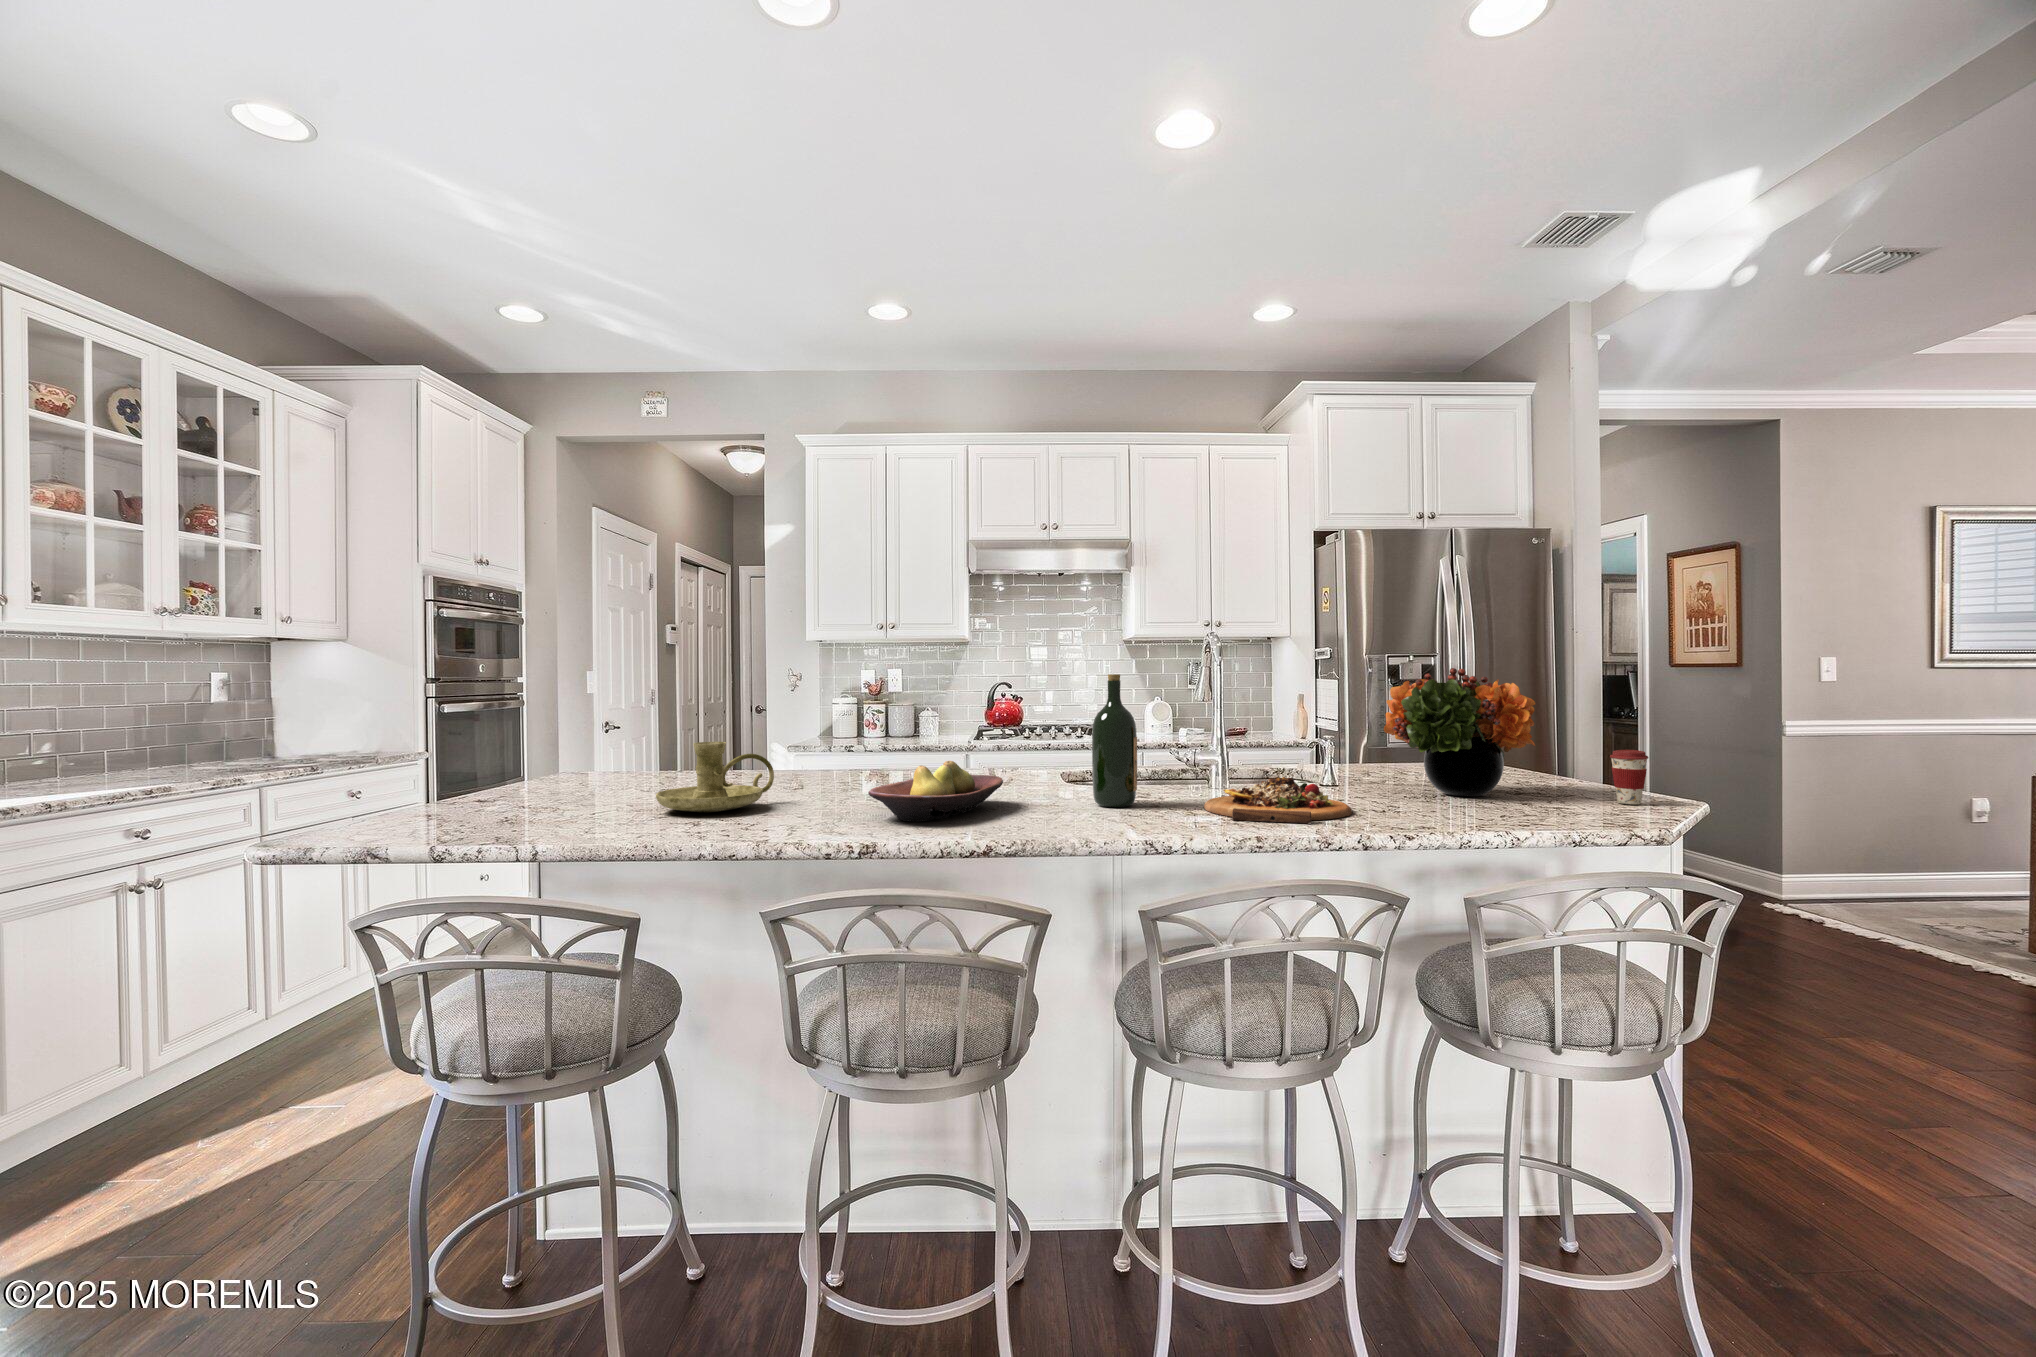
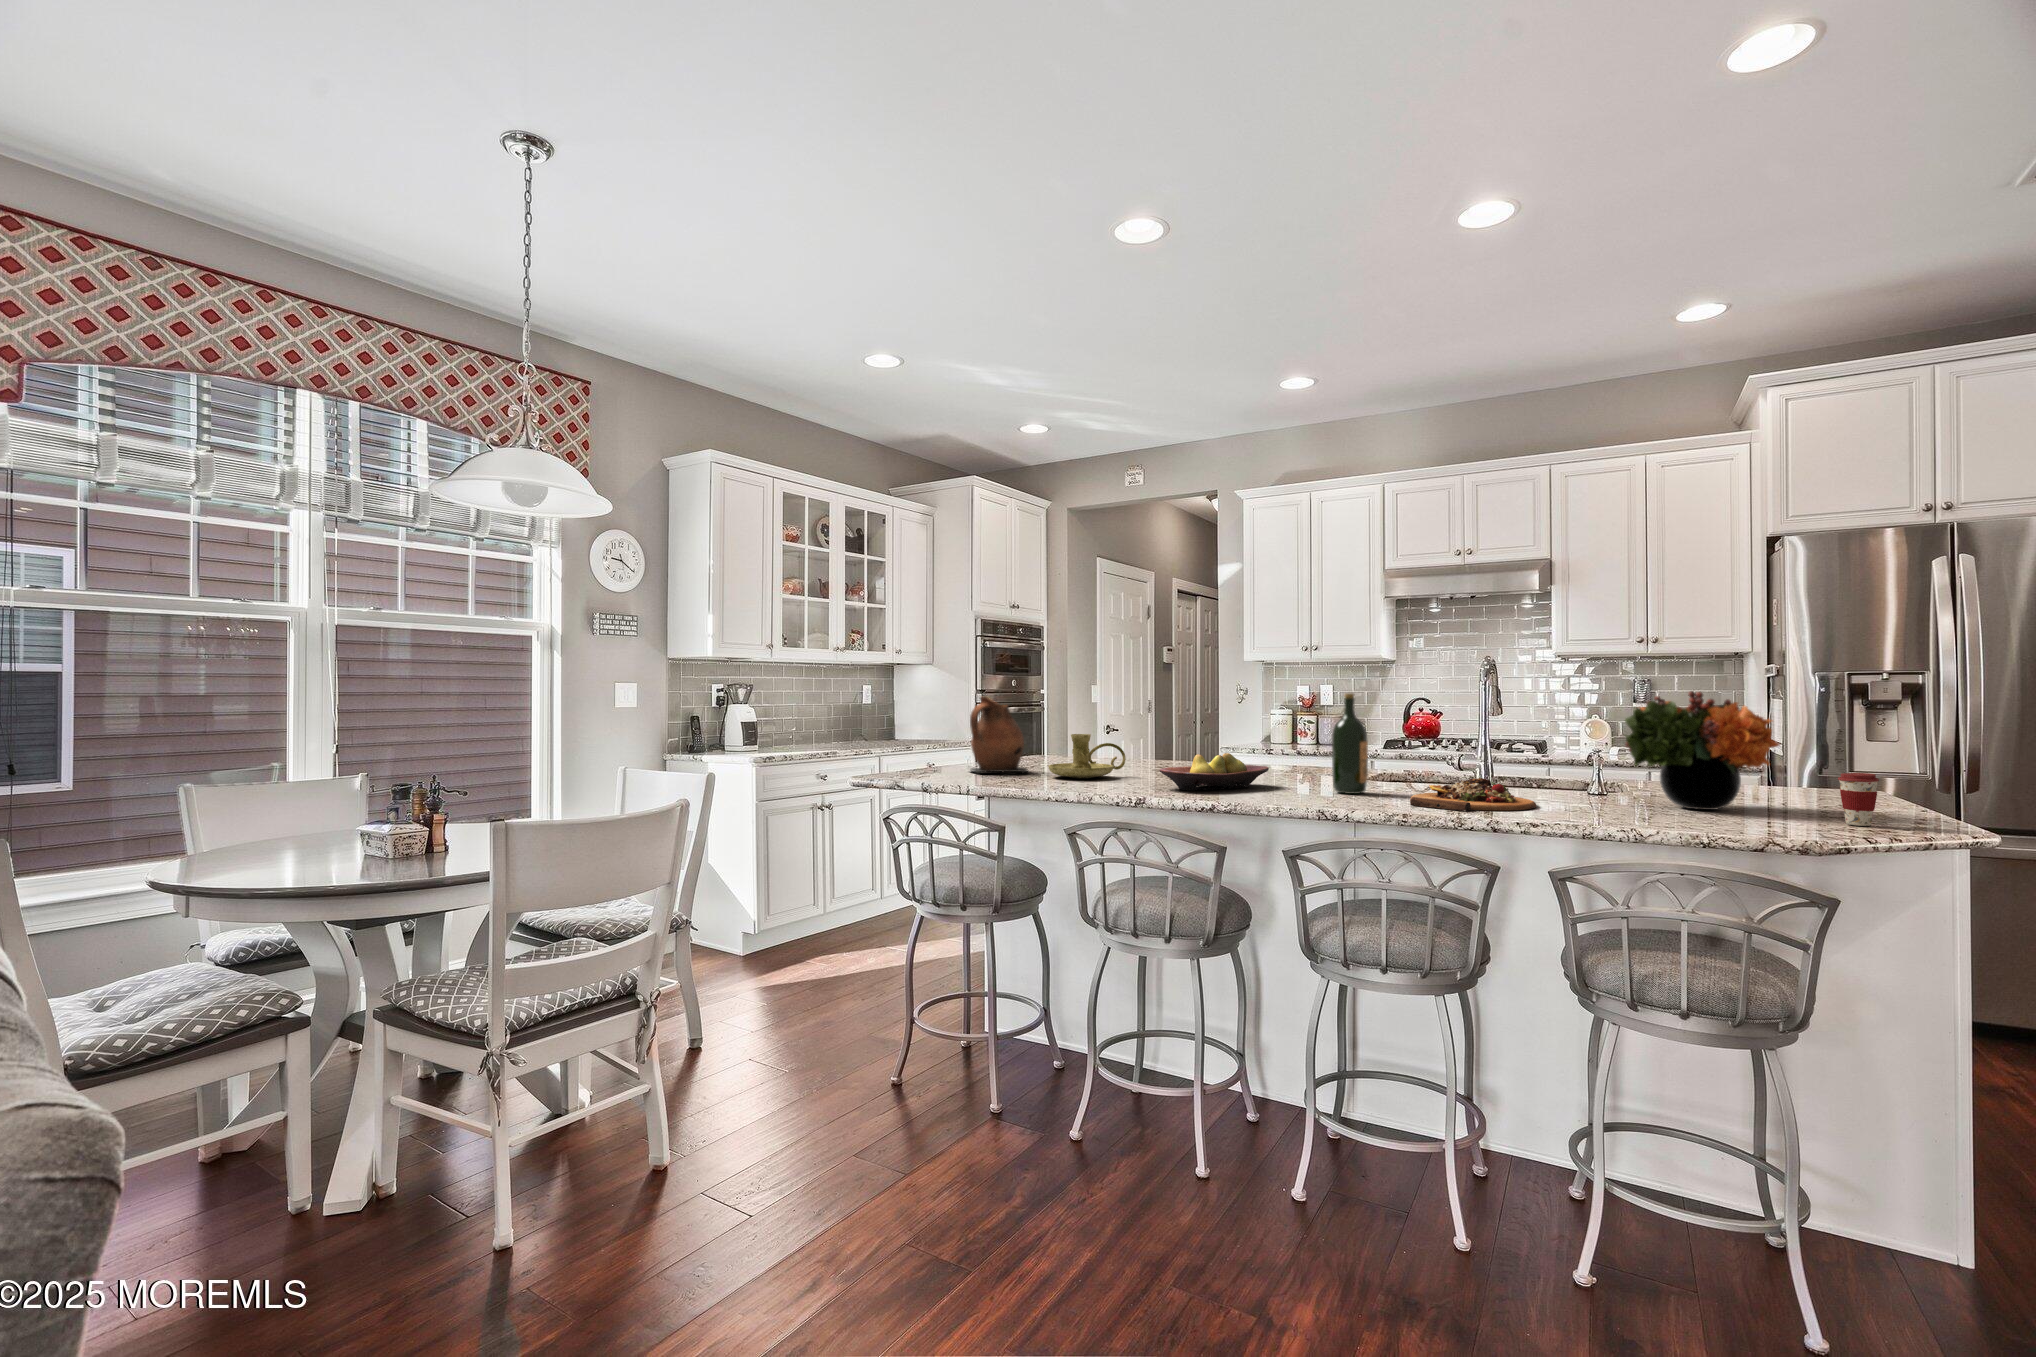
ceramic pitcher: none [490,686,613,816] -> present [970,697,1028,772]

